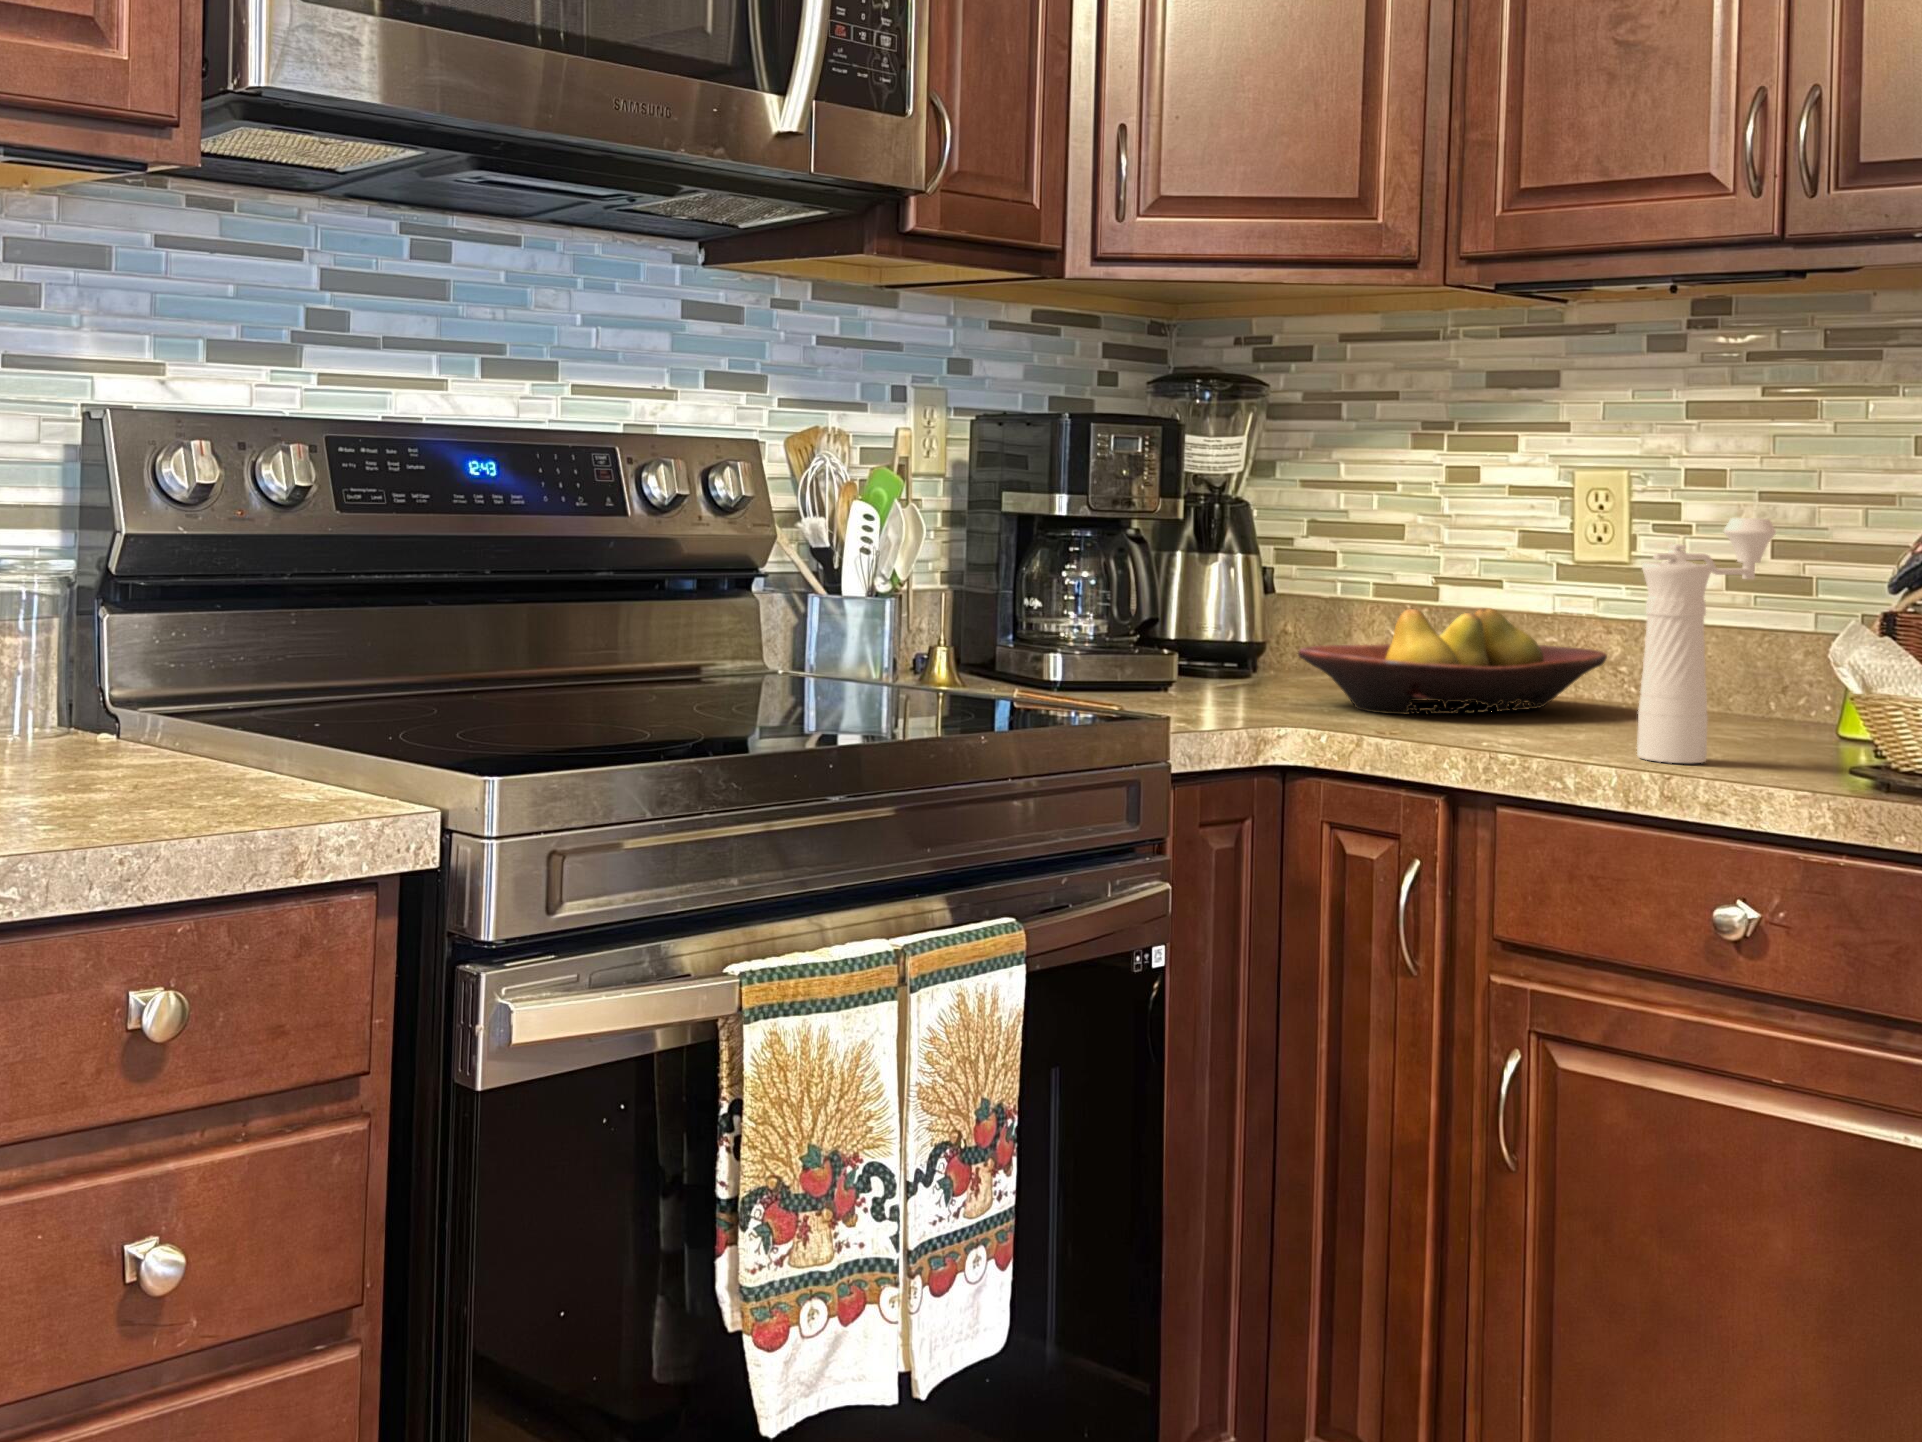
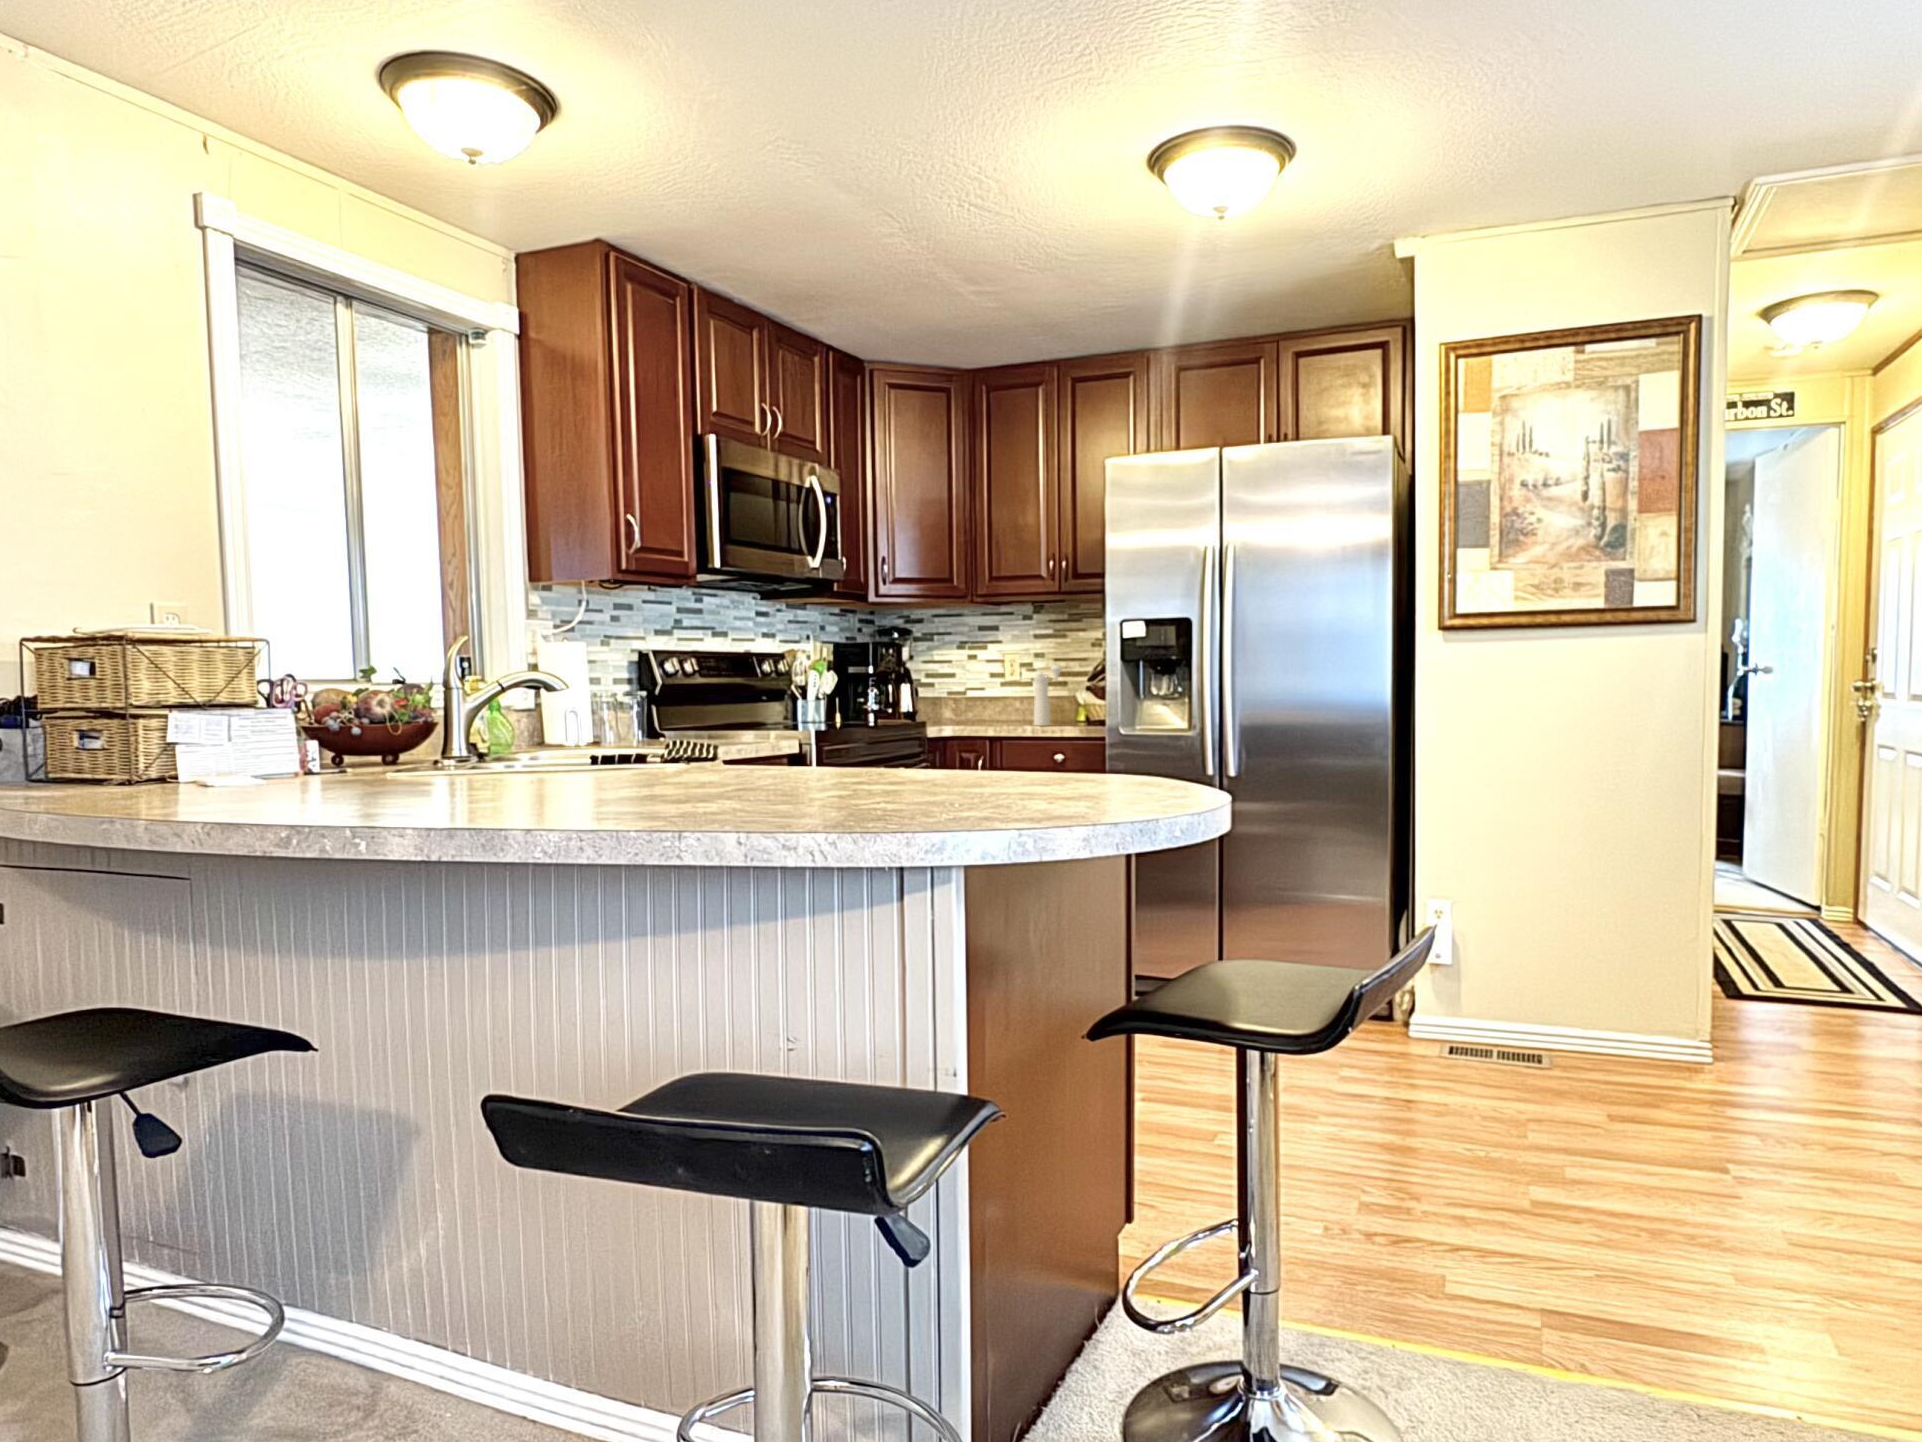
fruit bowl: present [1298,608,1607,714] -> none [939,694,1017,723]

